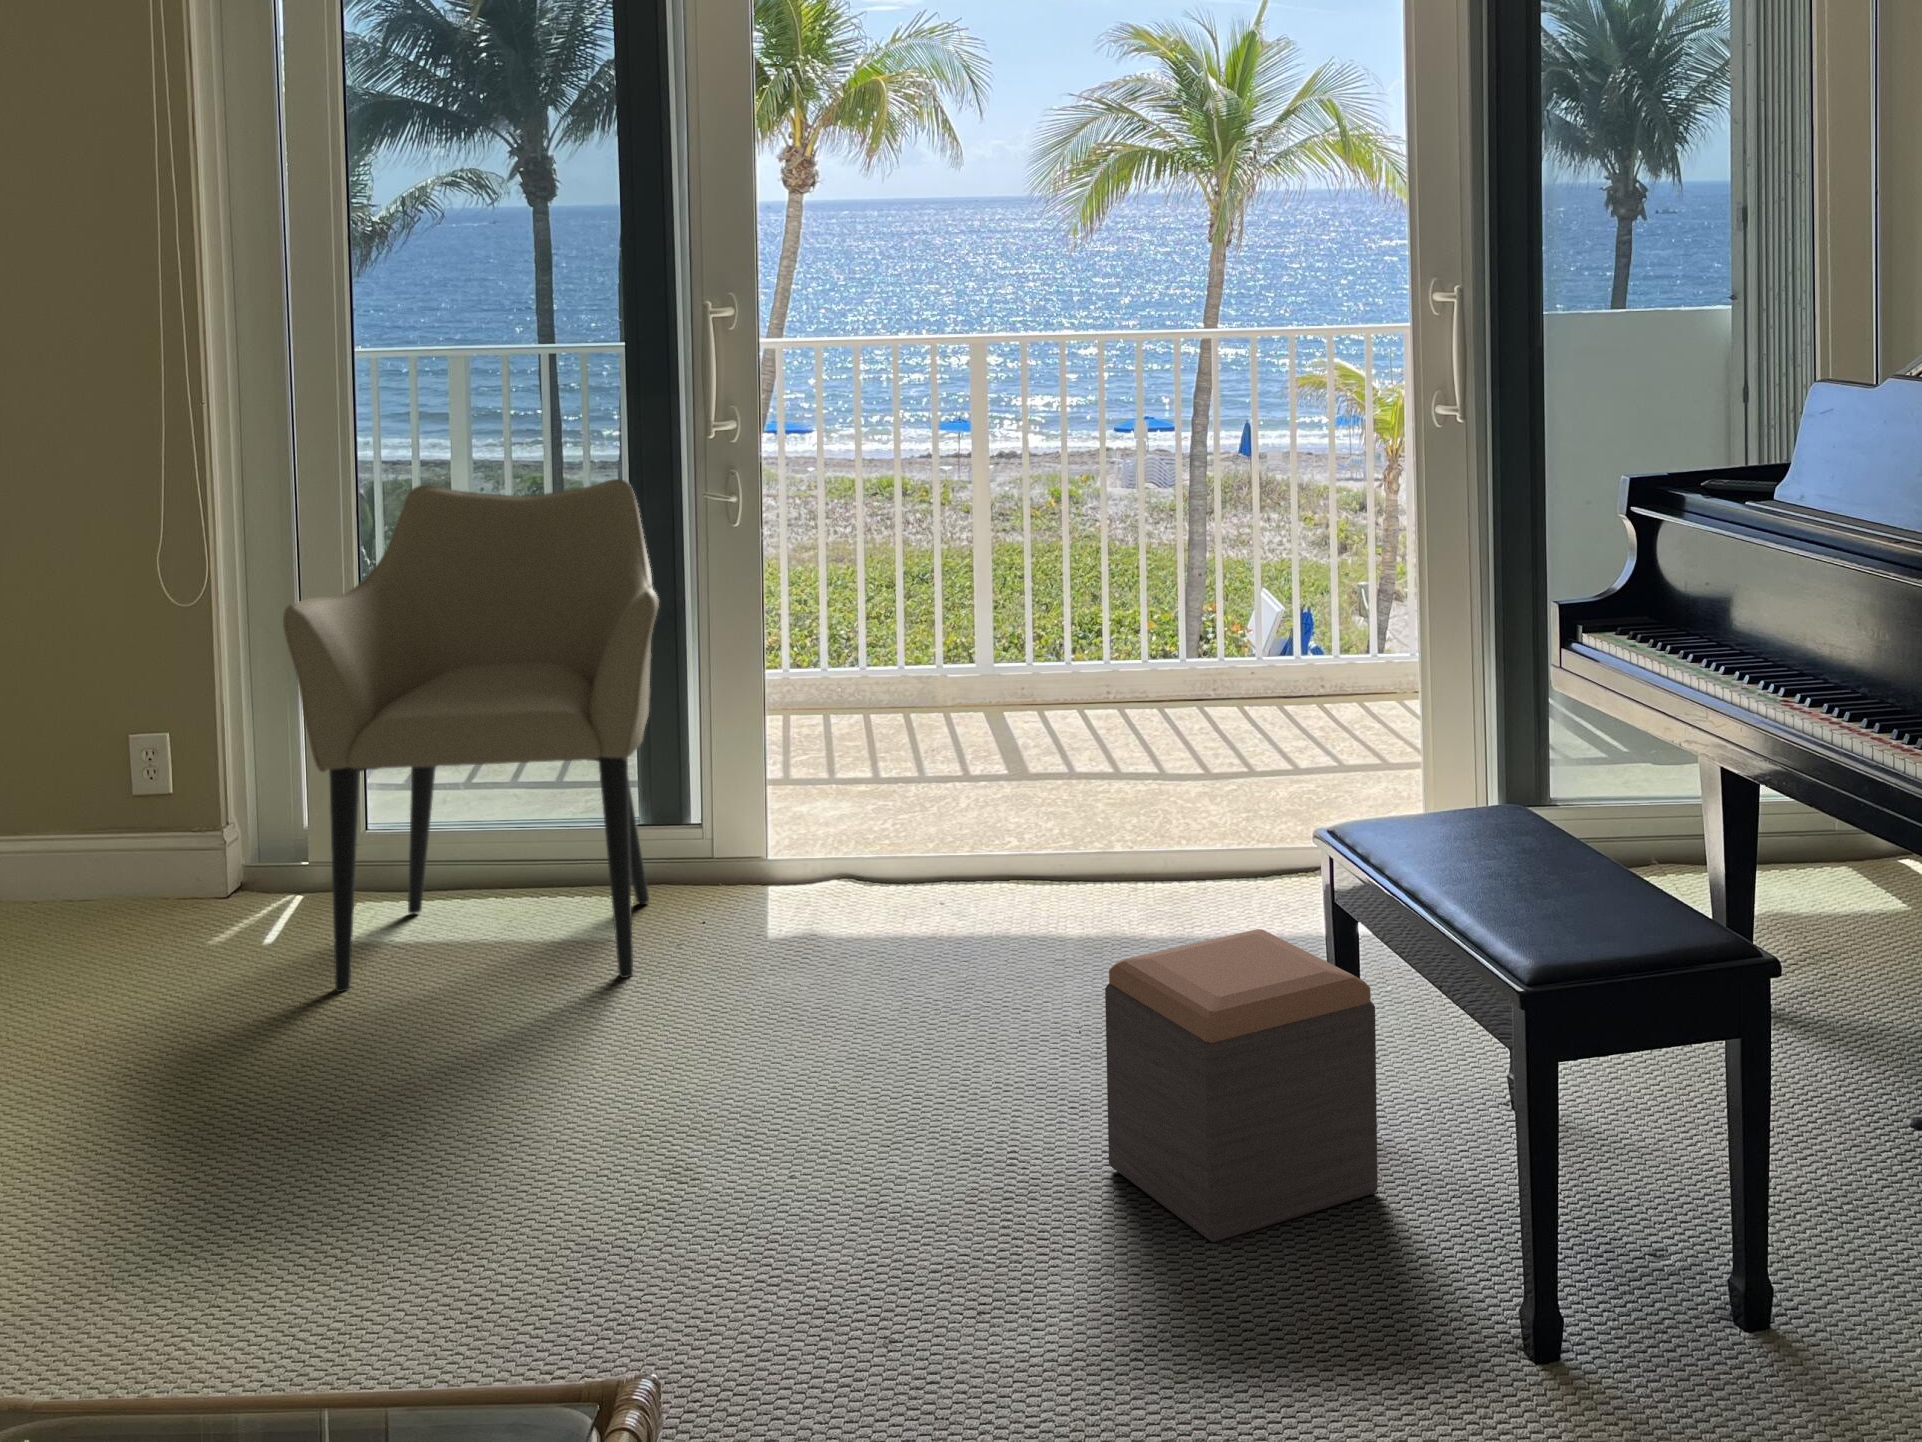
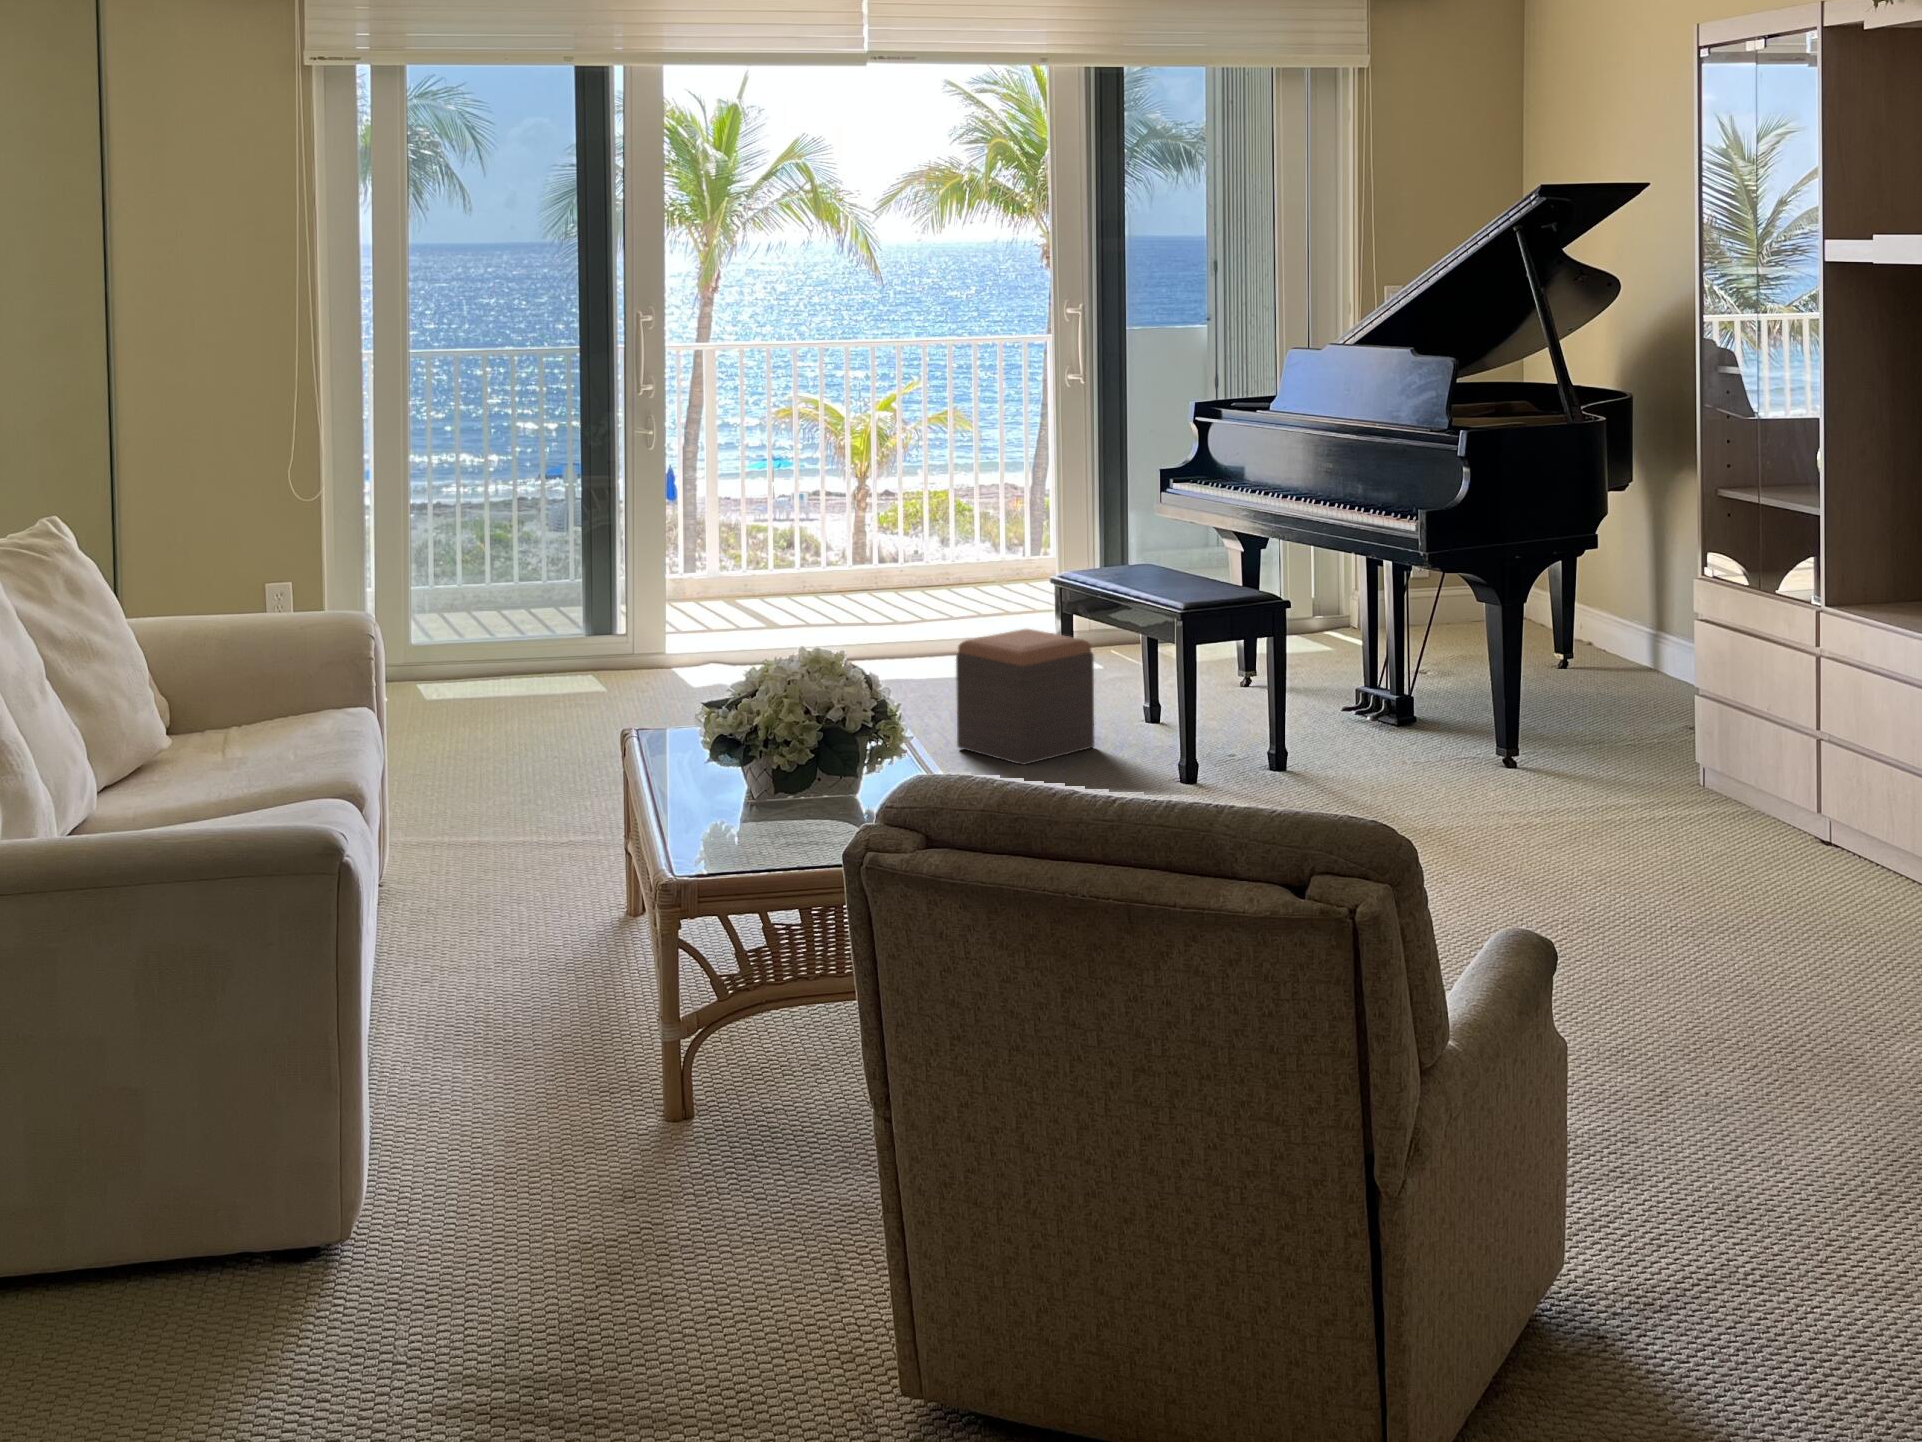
armchair: present [283,479,659,992] -> none [425,422,645,722]

